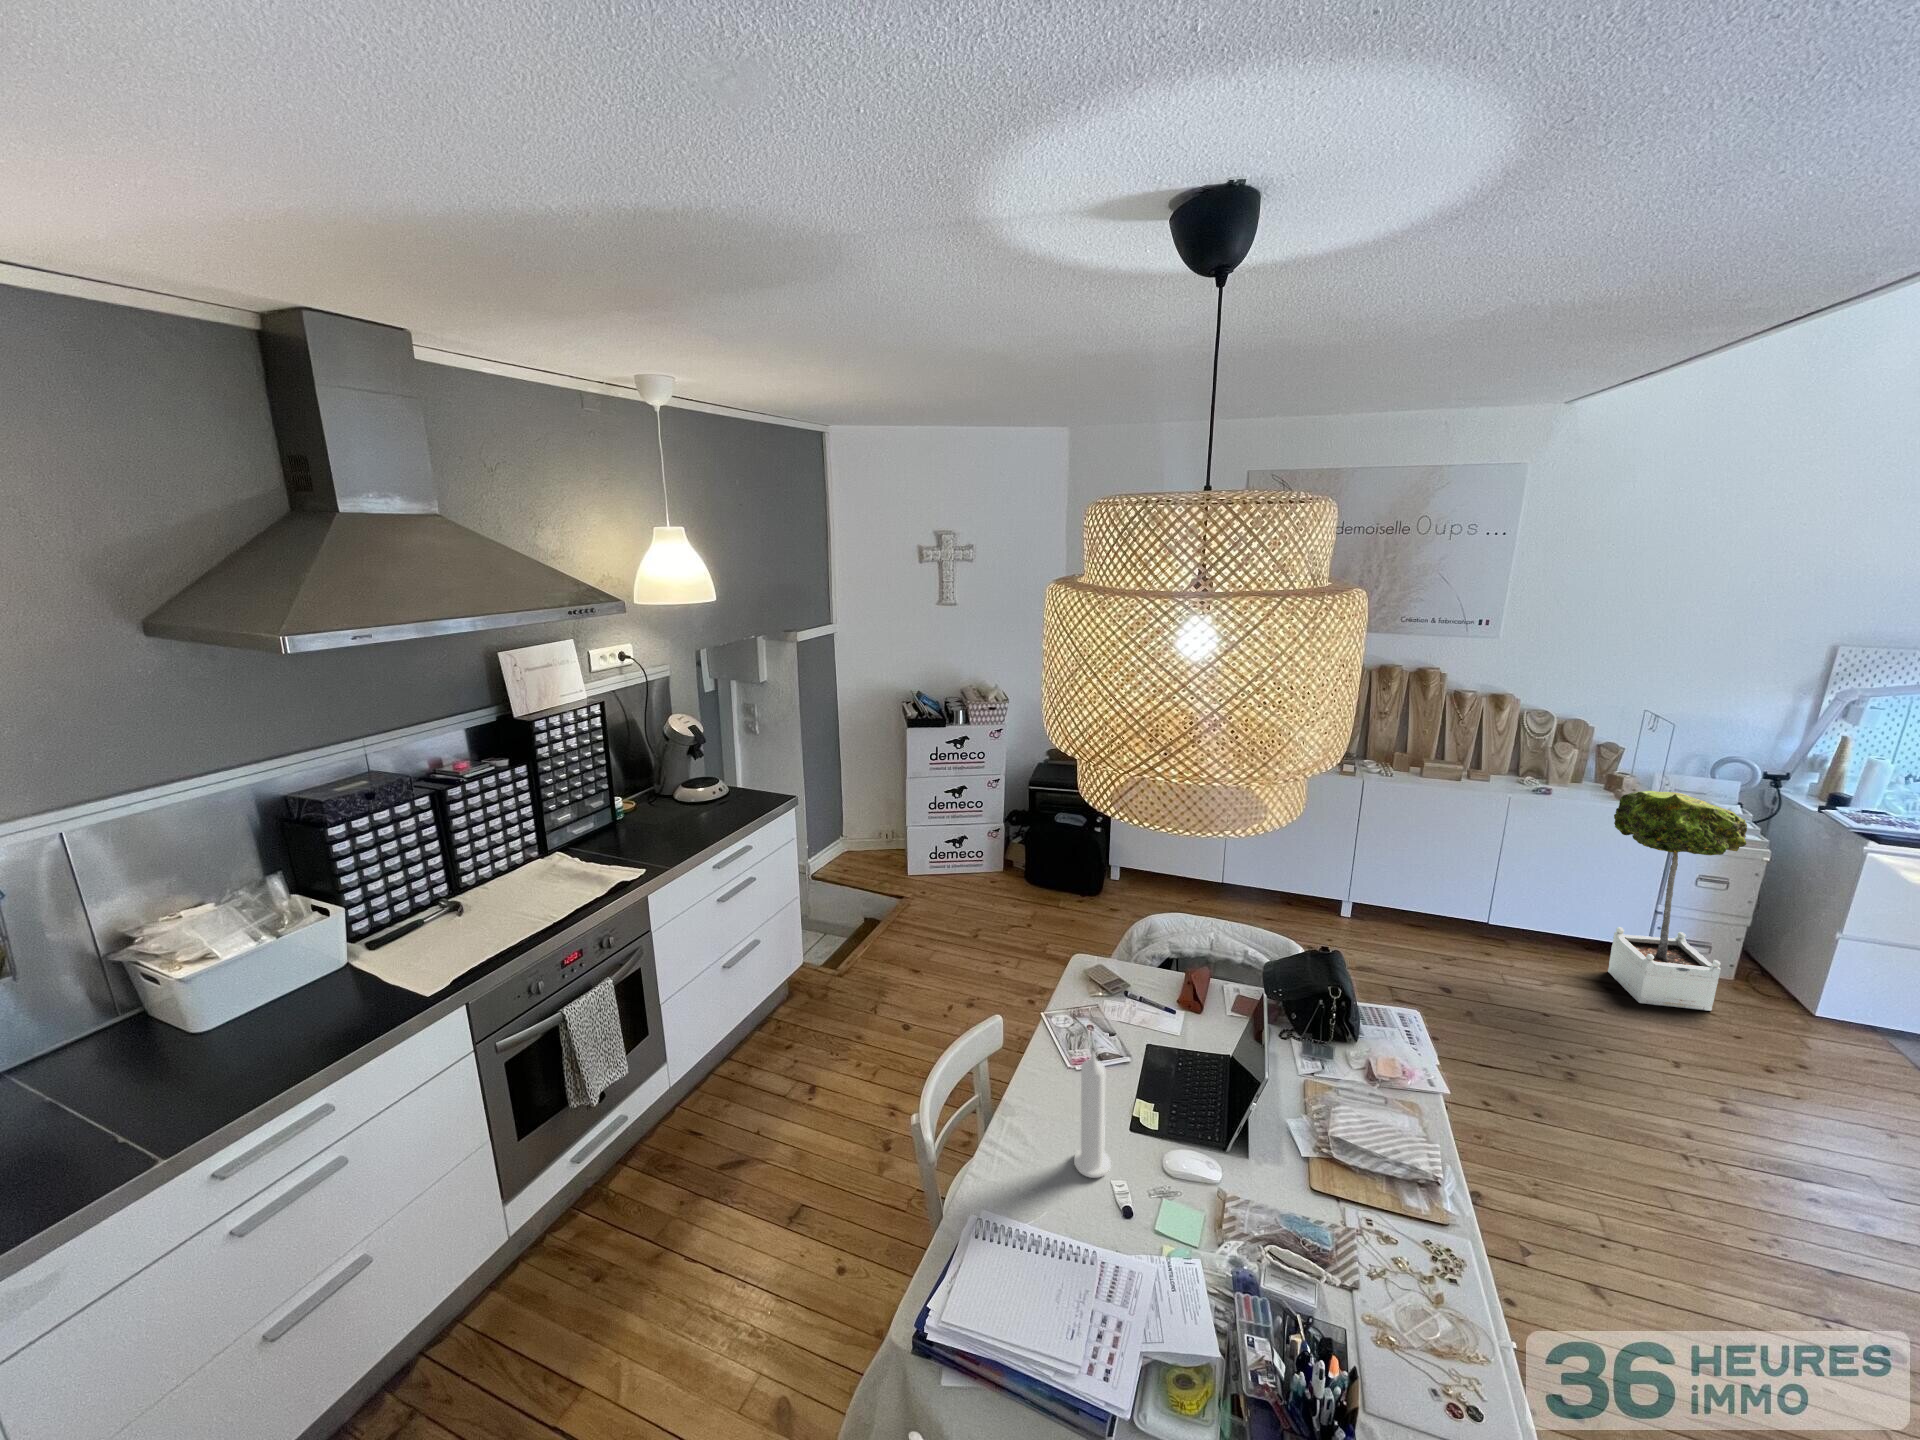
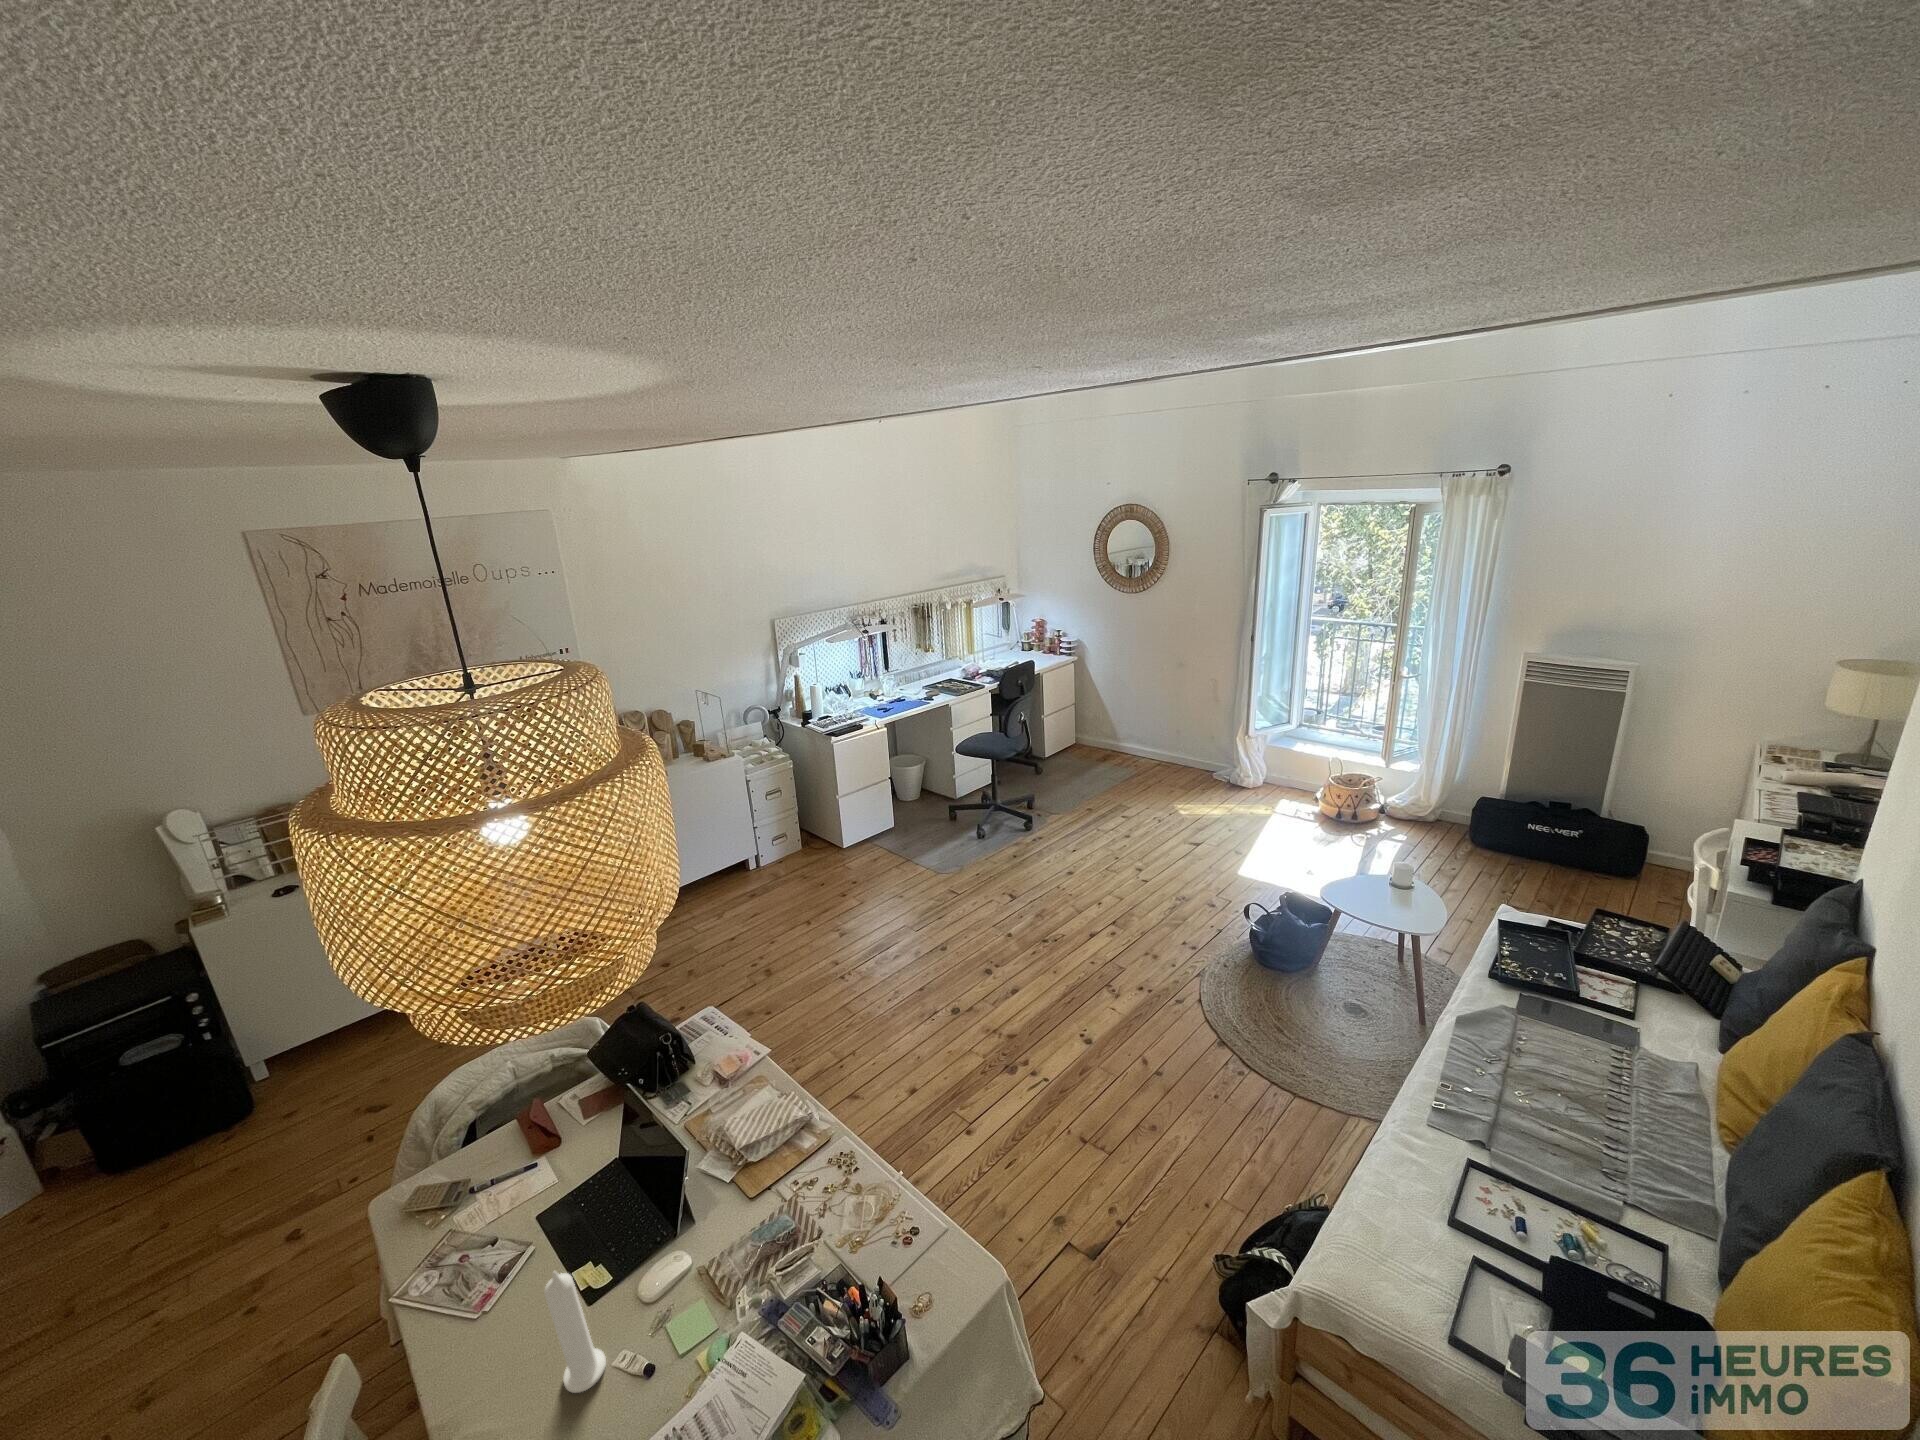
potted tree: present [1608,791,1747,1011] -> none [713,745,804,897]

